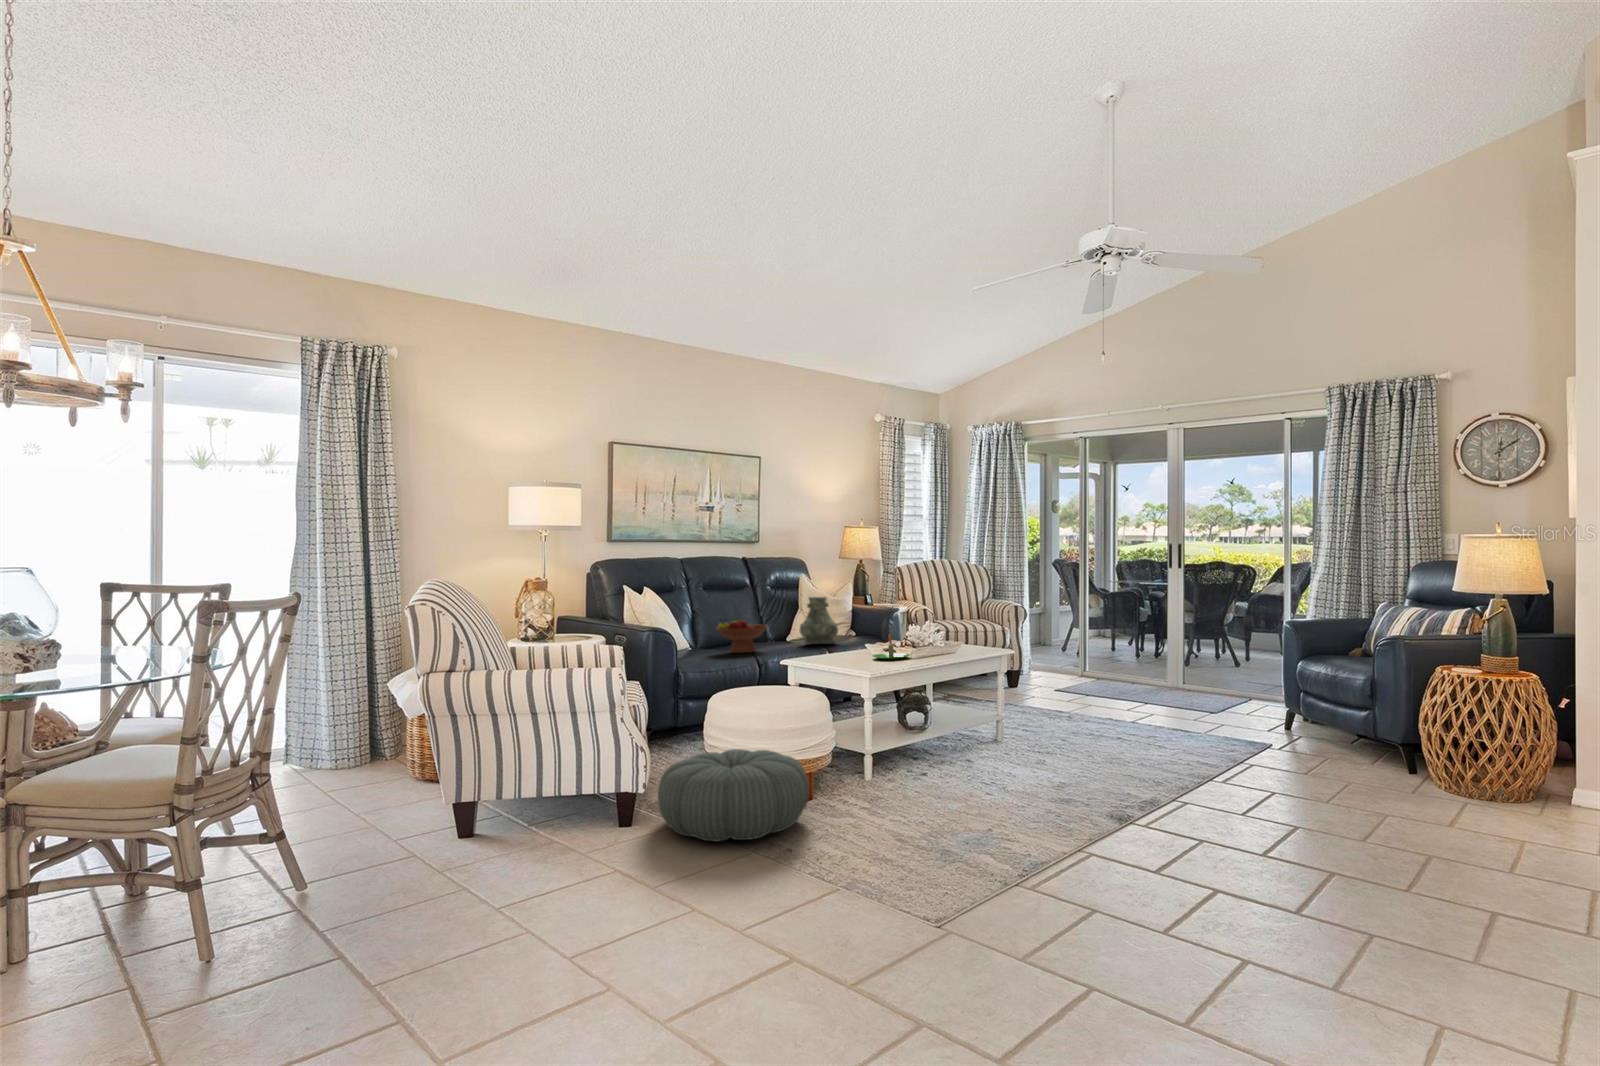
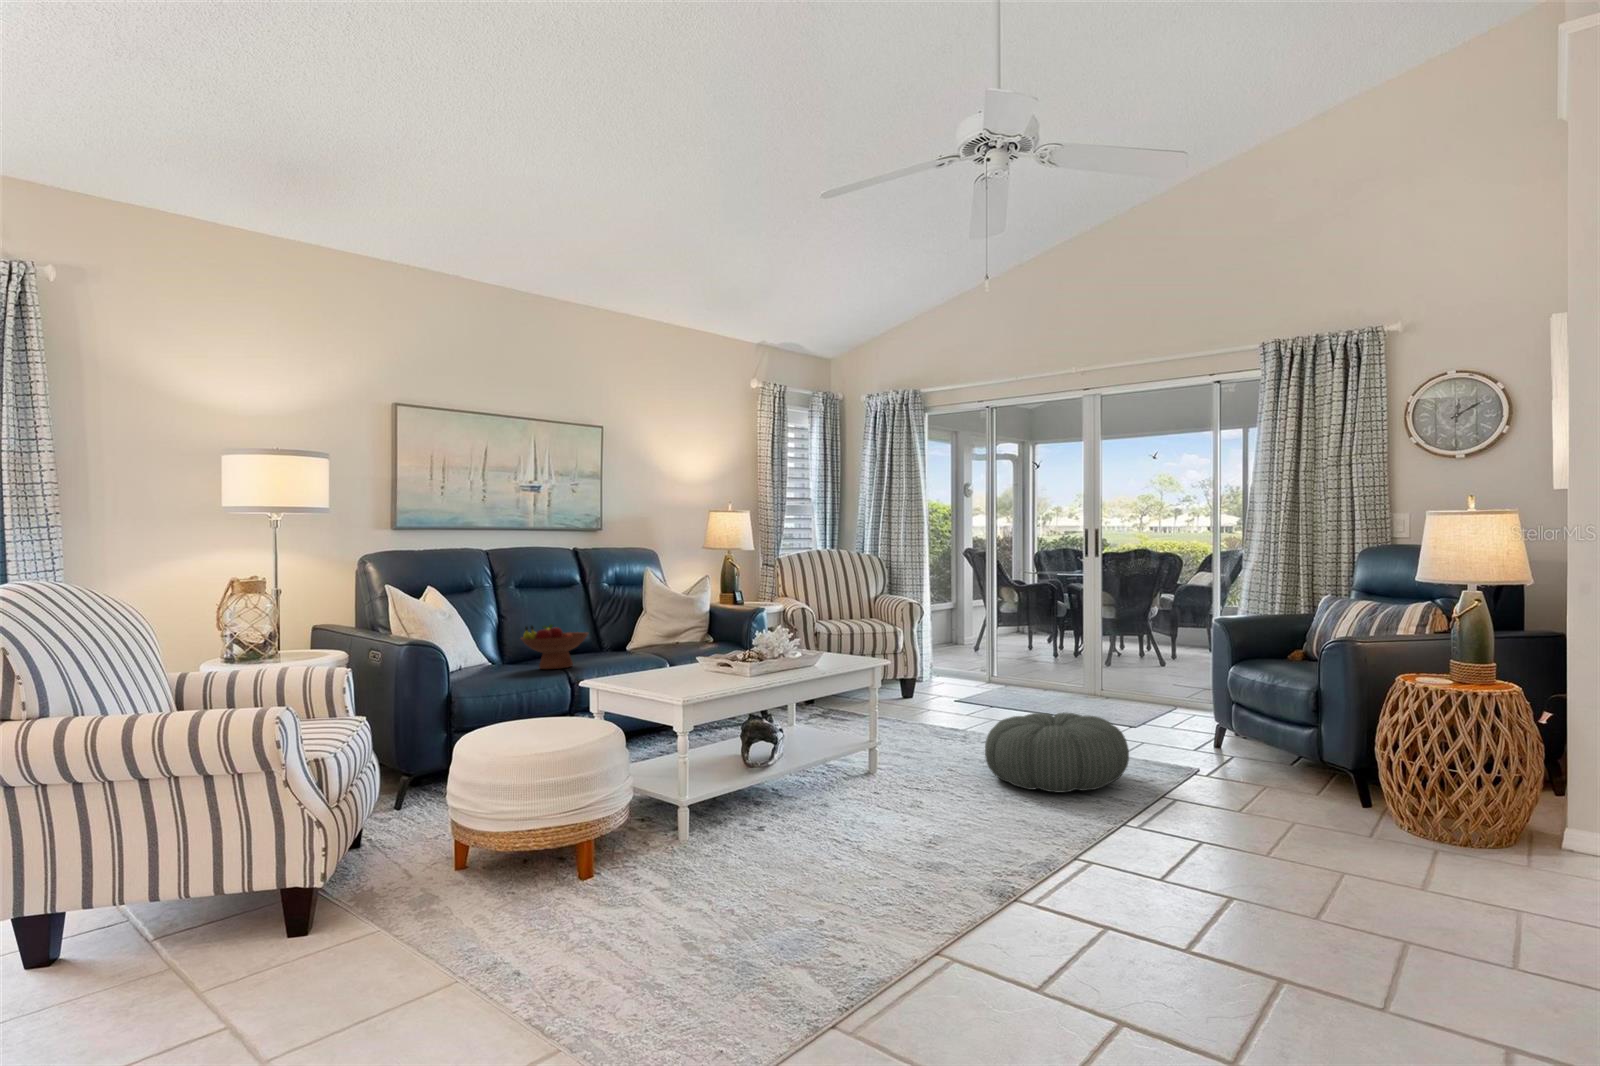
vase: present [800,597,838,644] -> none [634,597,682,655]
candle: present [873,634,910,660] -> none [704,643,753,677]
pouf: present [658,749,809,841] -> present [985,713,1129,792]

